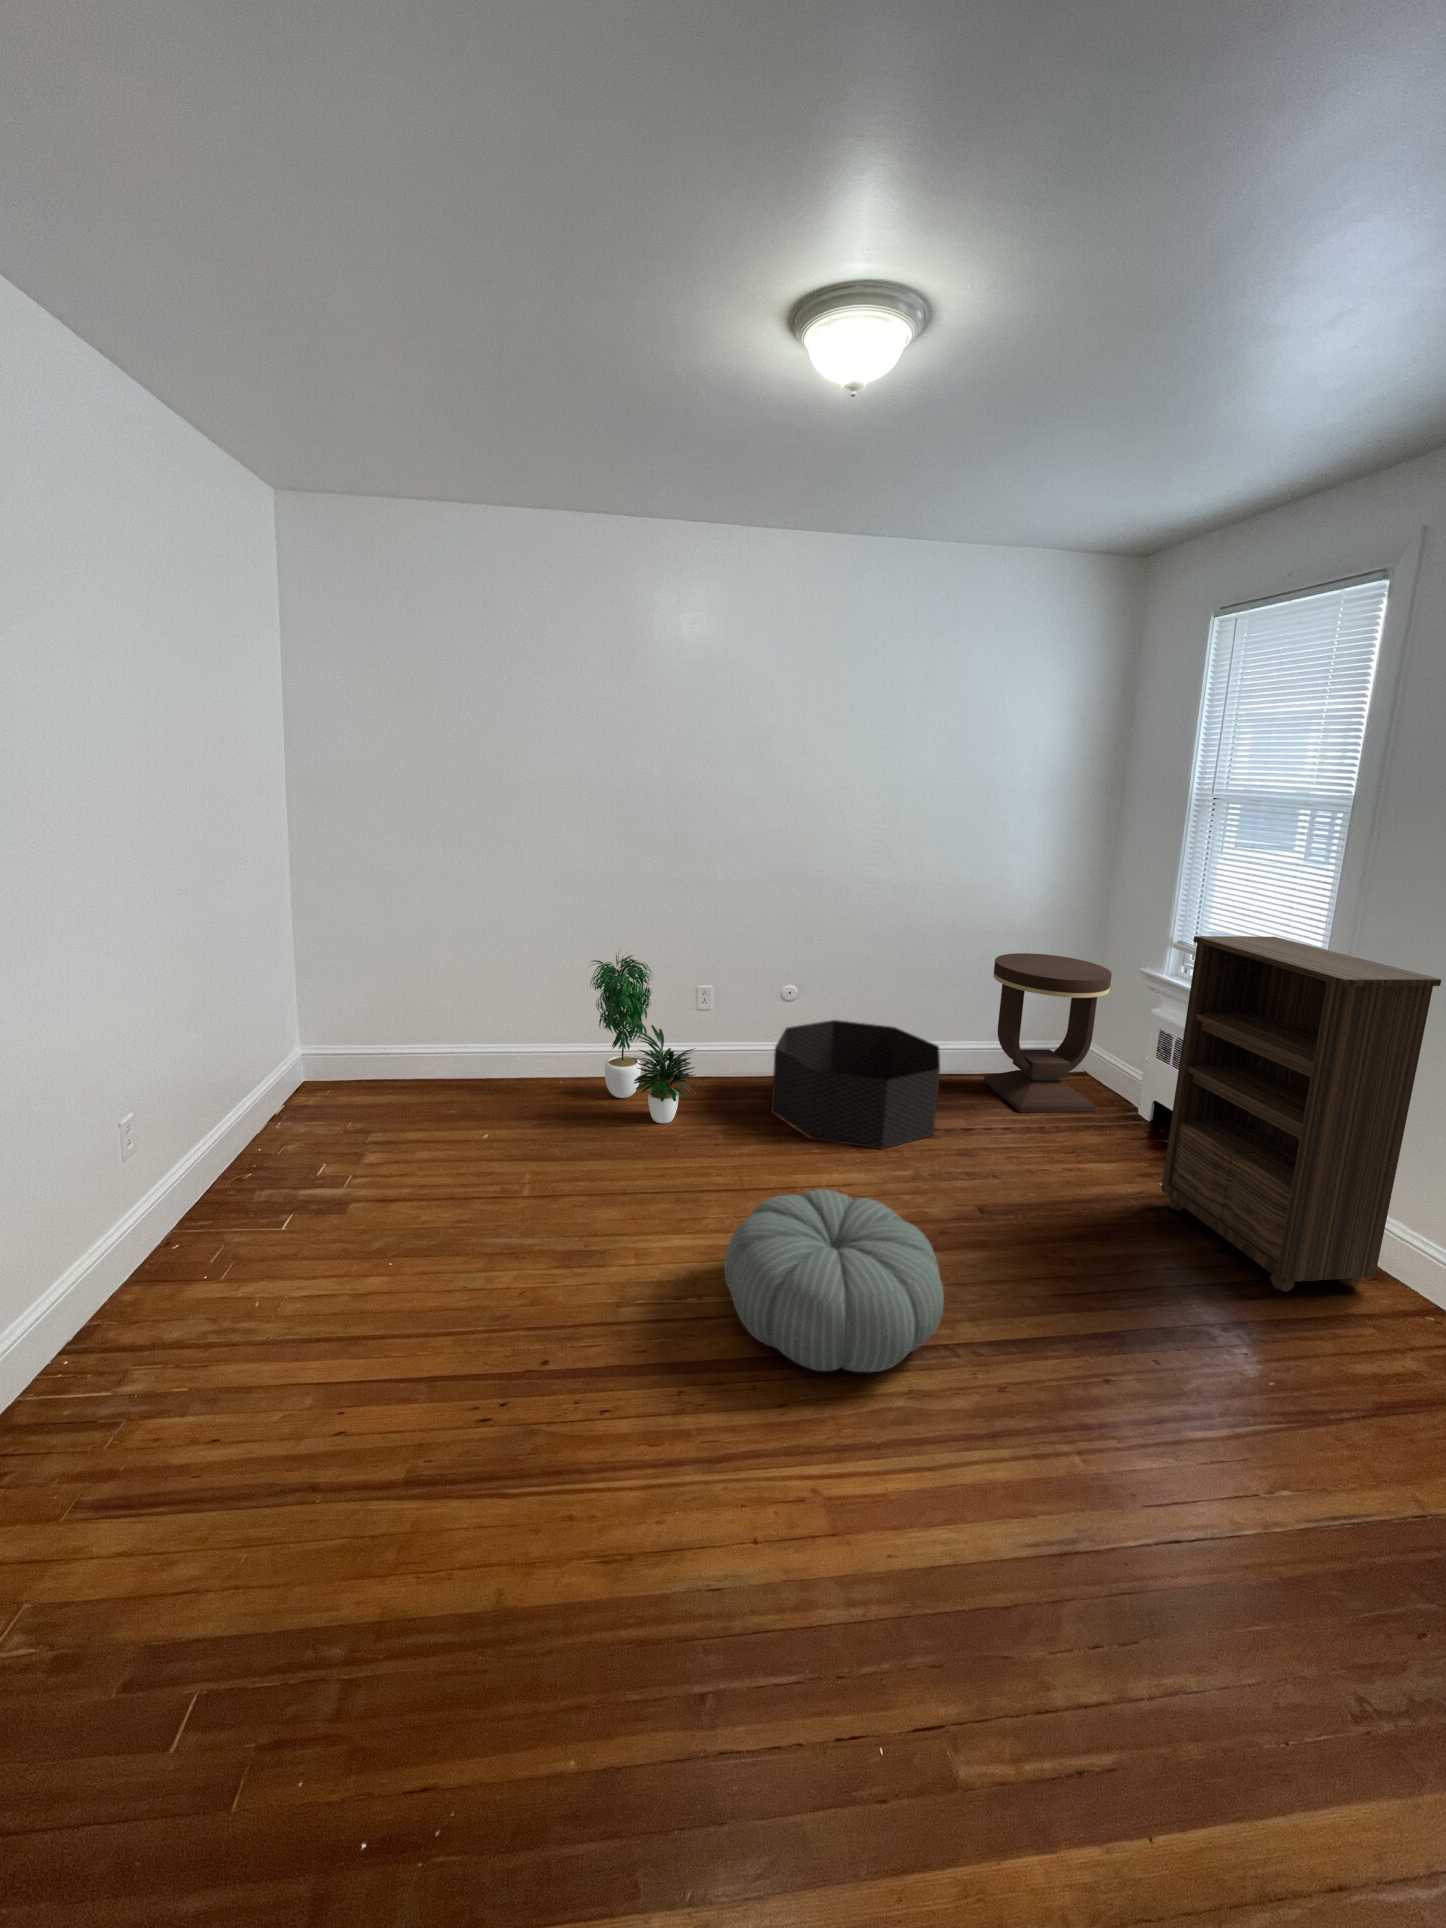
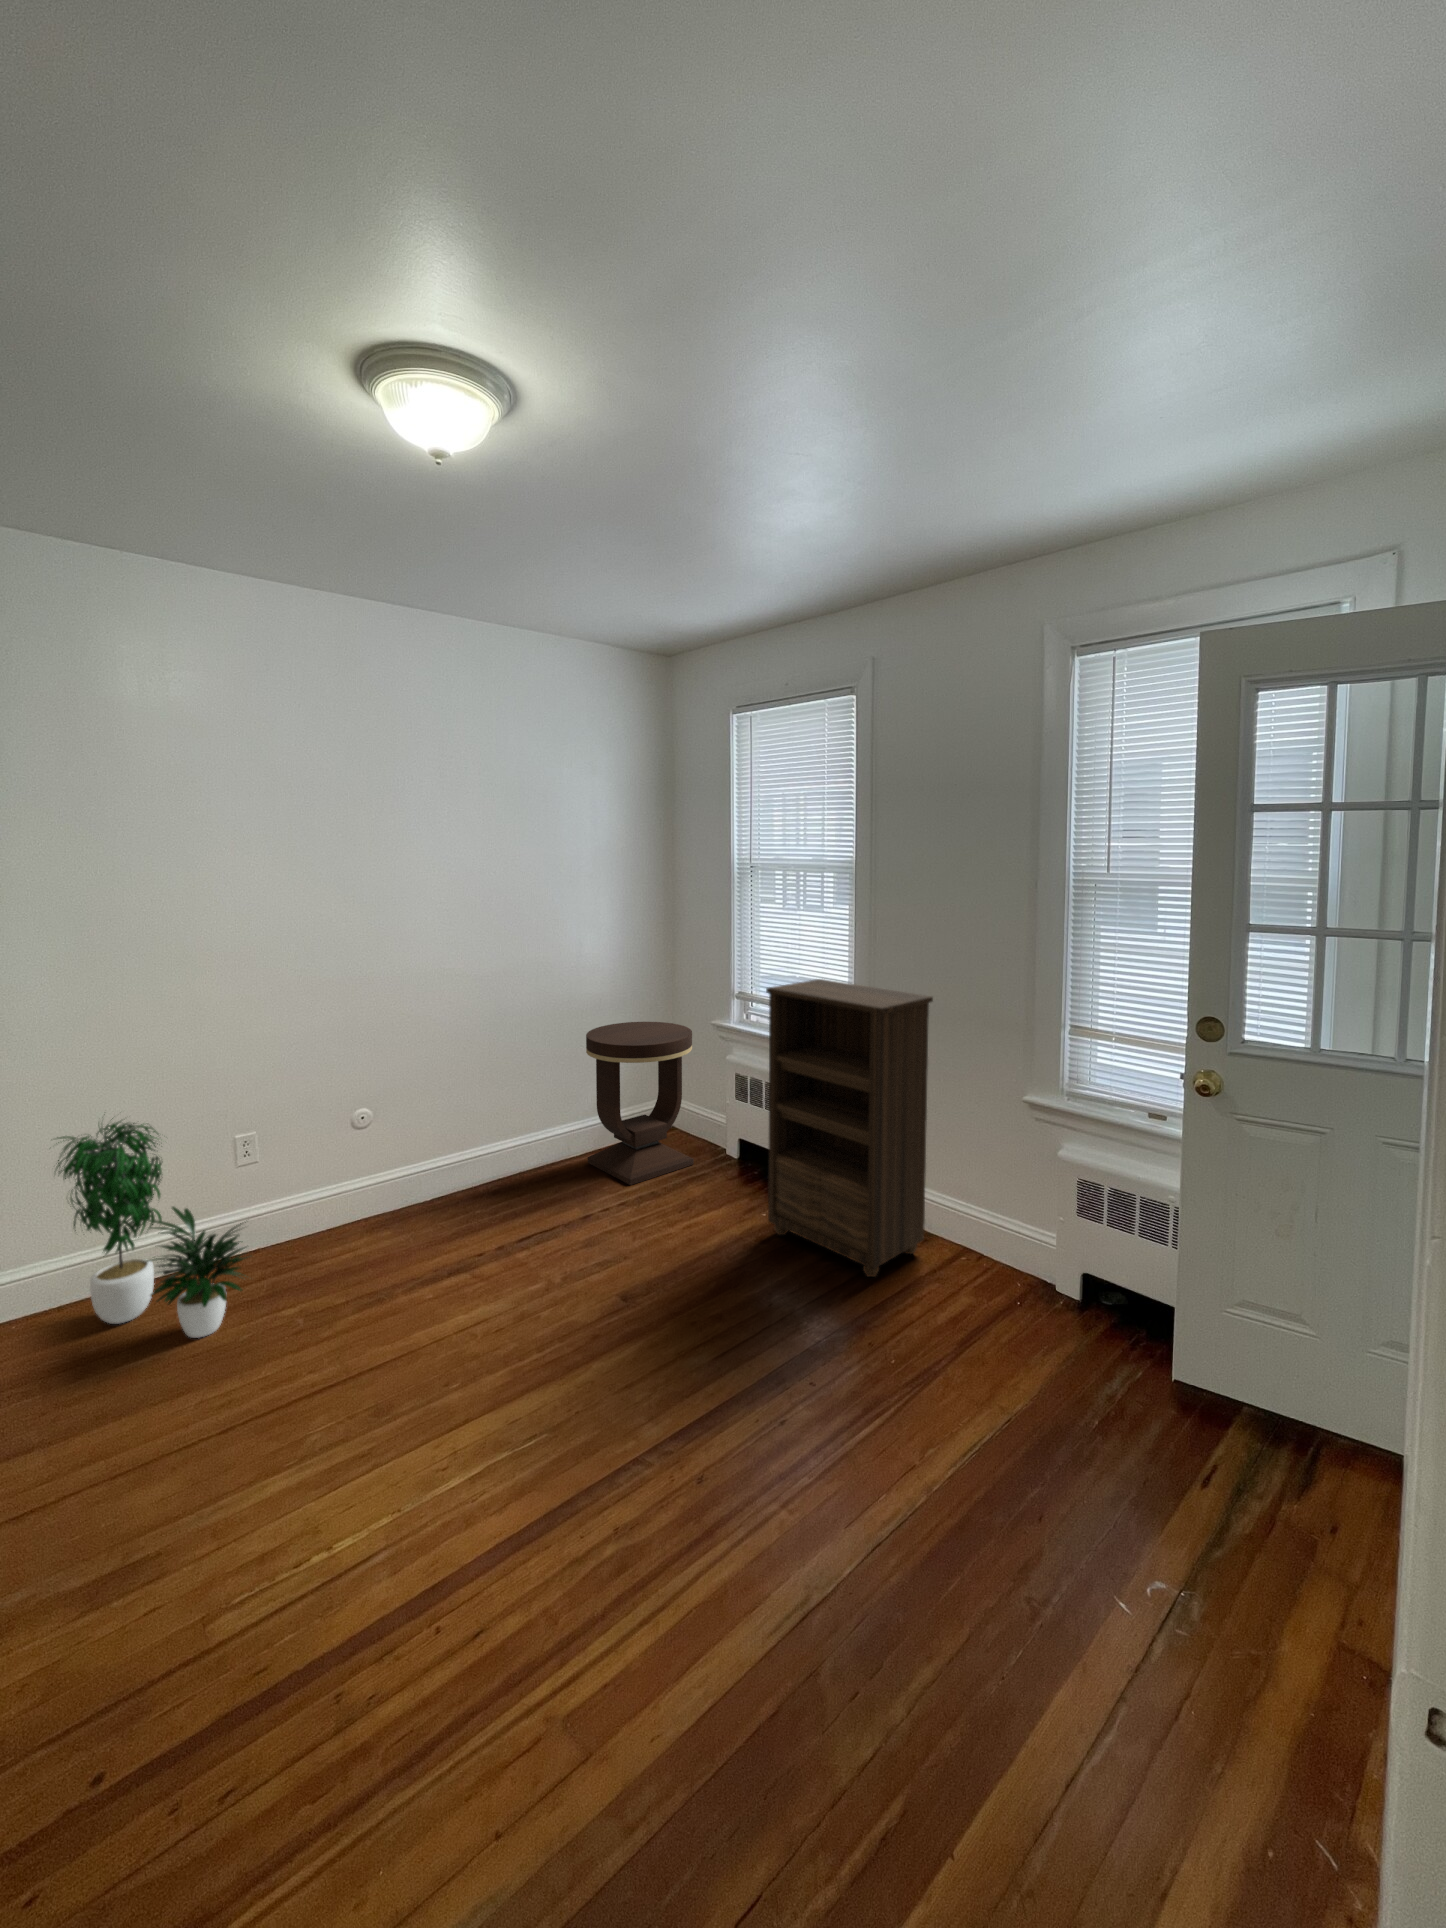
basket: present [772,1020,940,1149] -> none [357,1129,556,1286]
pouf: present [724,1189,944,1372] -> none [364,1333,630,1567]

